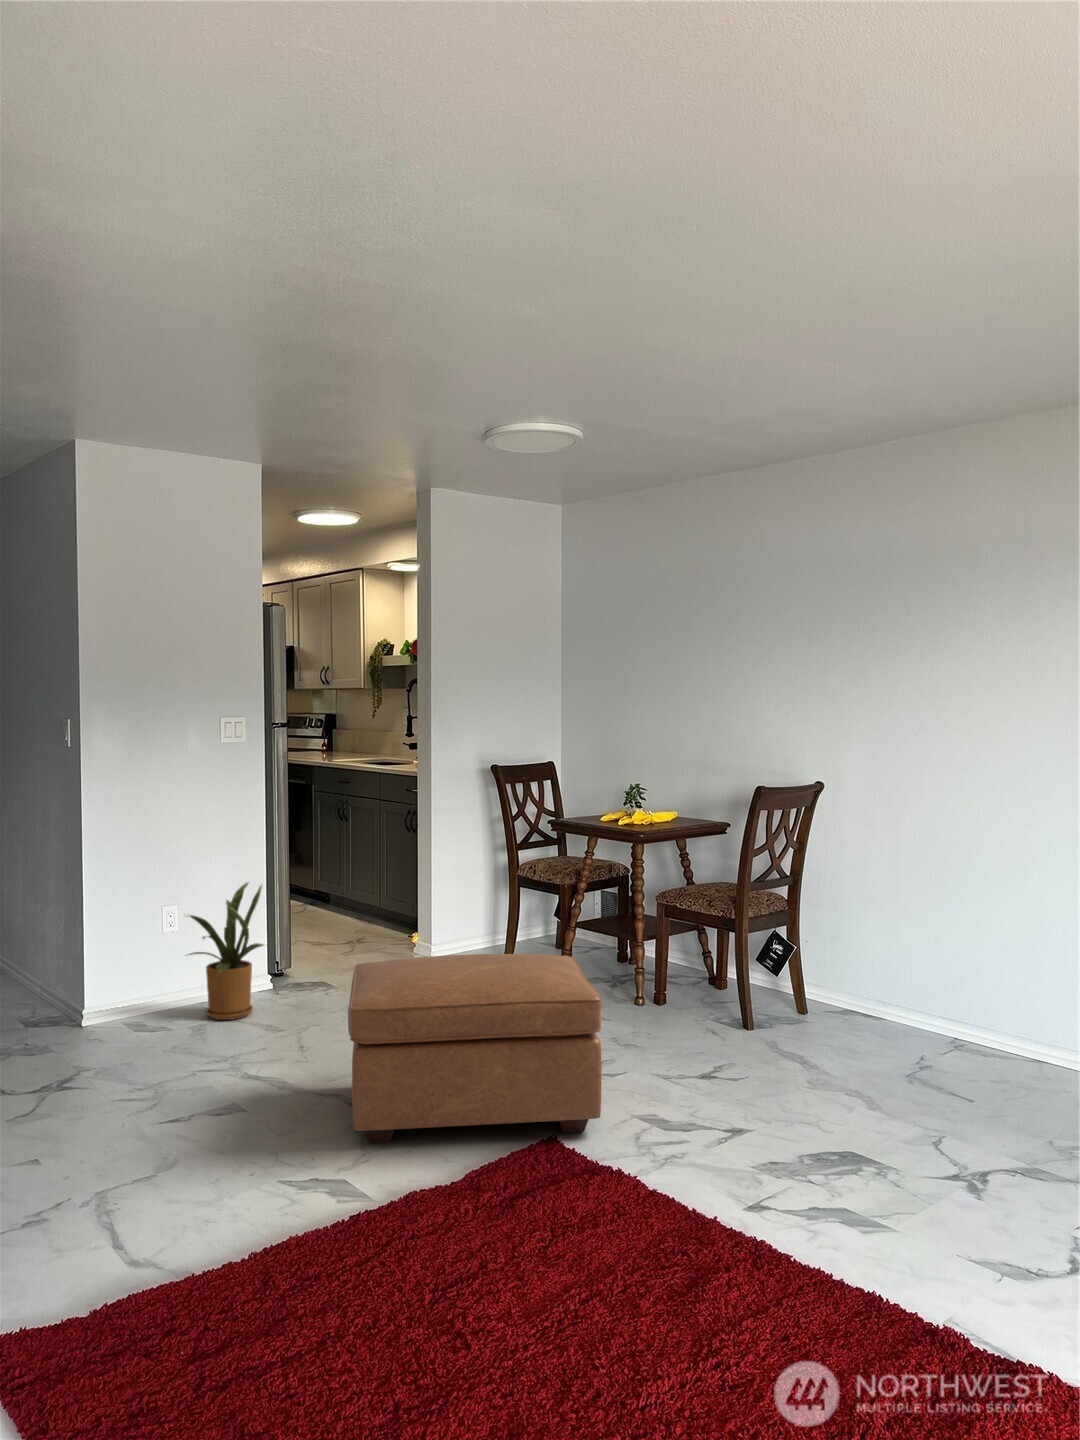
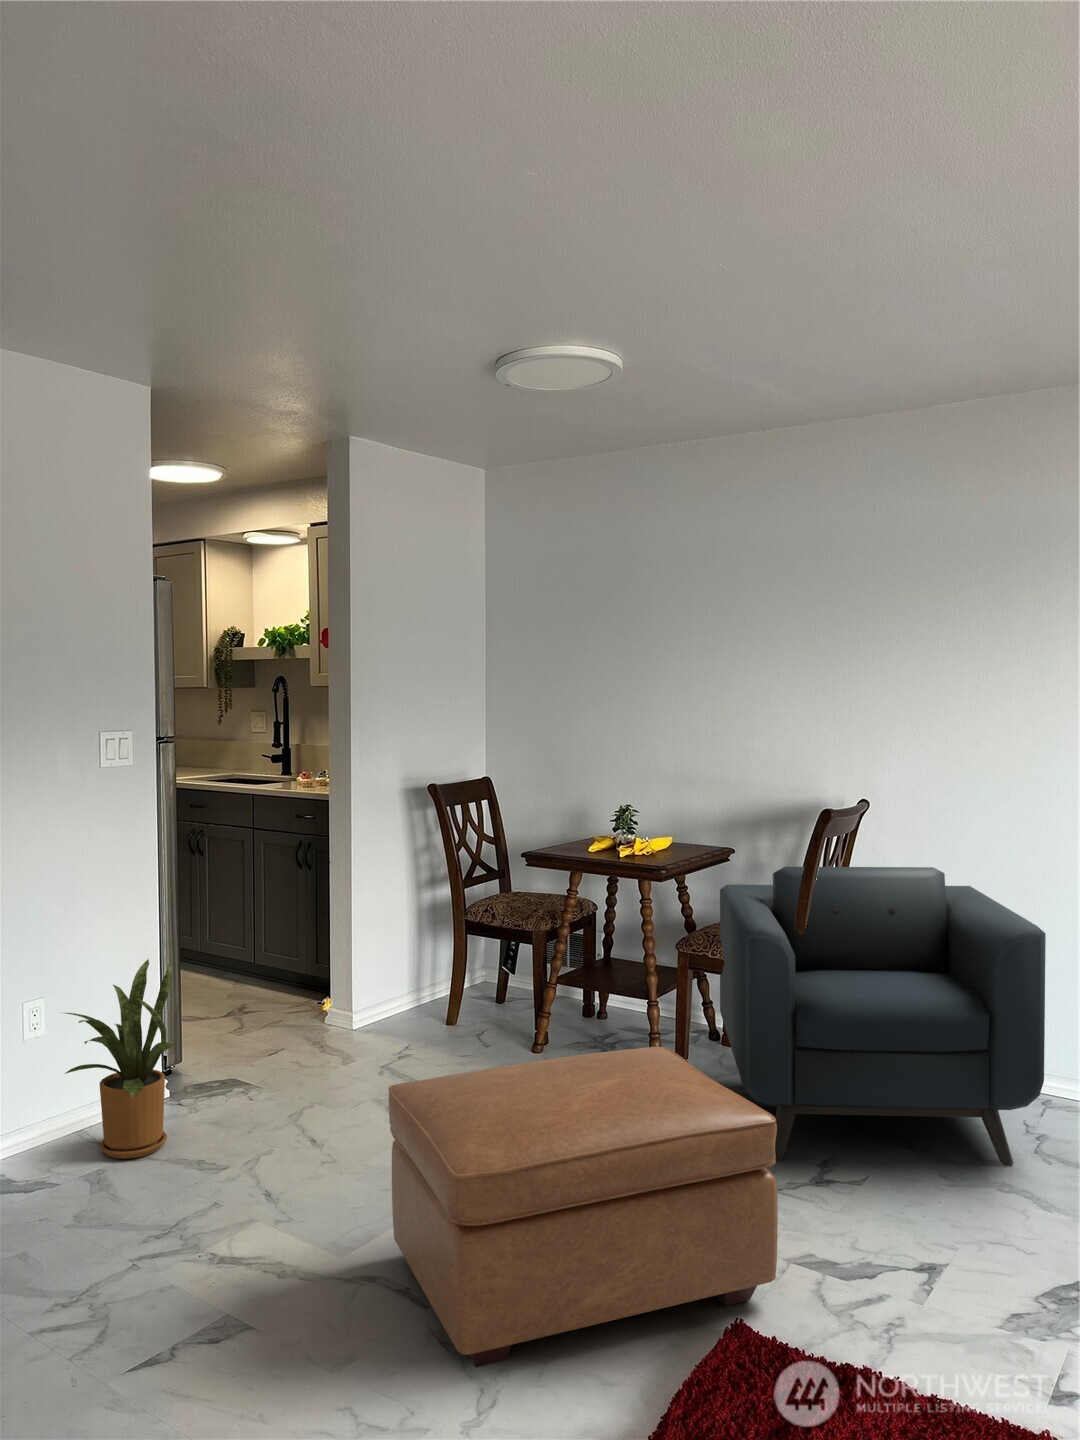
armchair: none [659,833,907,1081] -> present [720,867,1046,1166]

